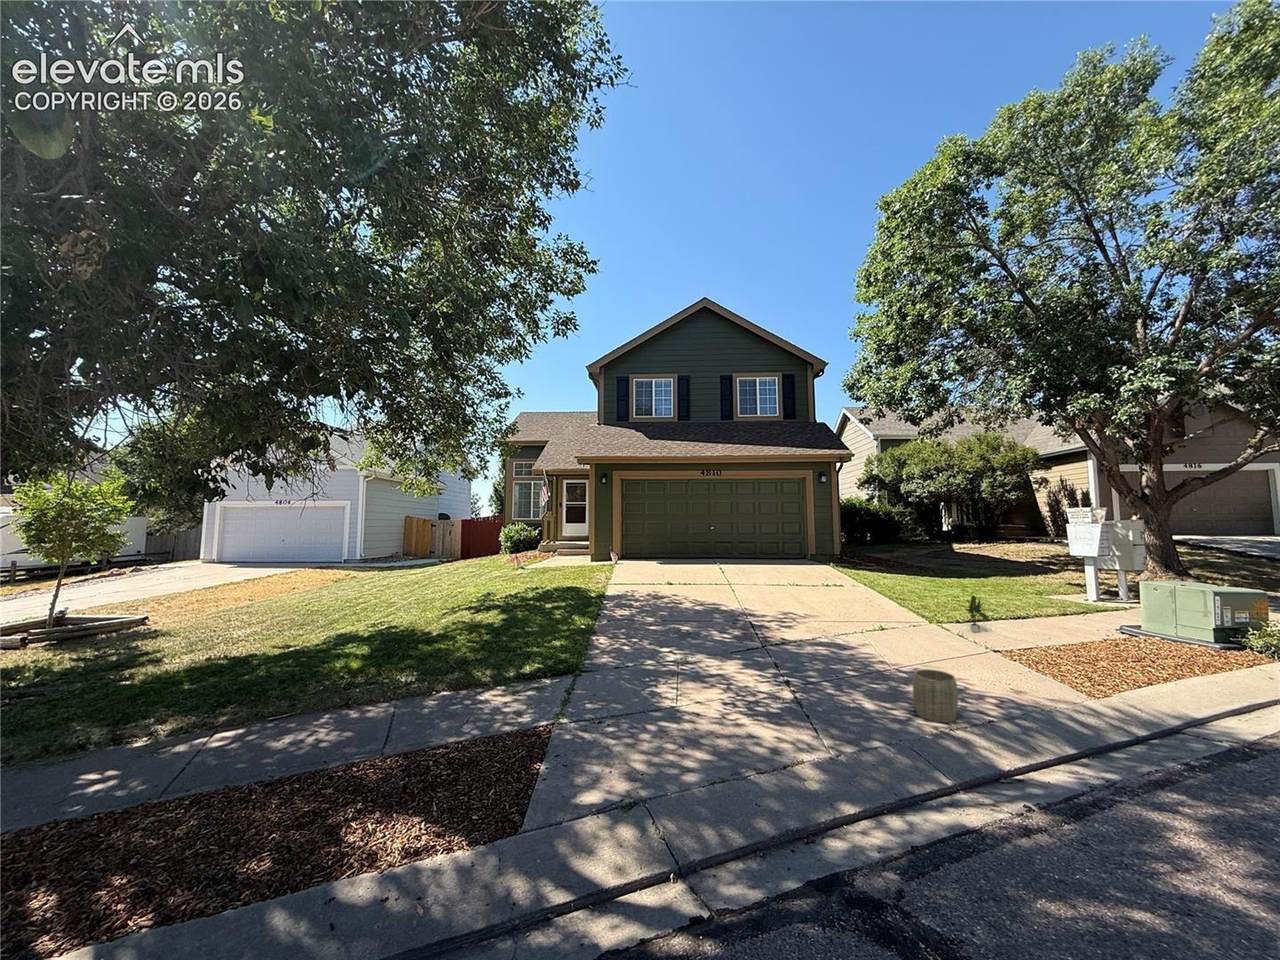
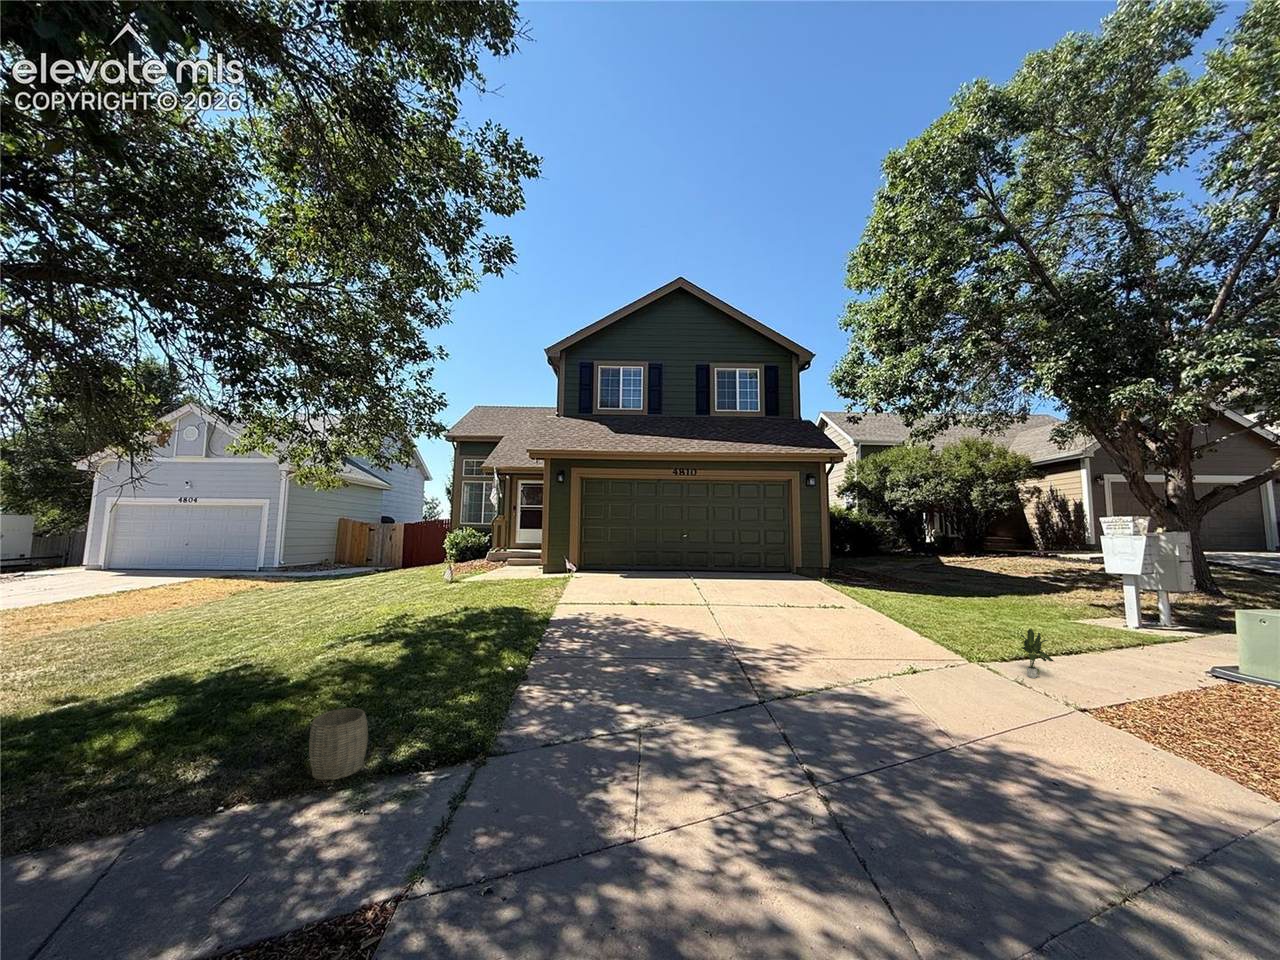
woven basket: present [913,669,958,722] -> present [309,708,368,780]

